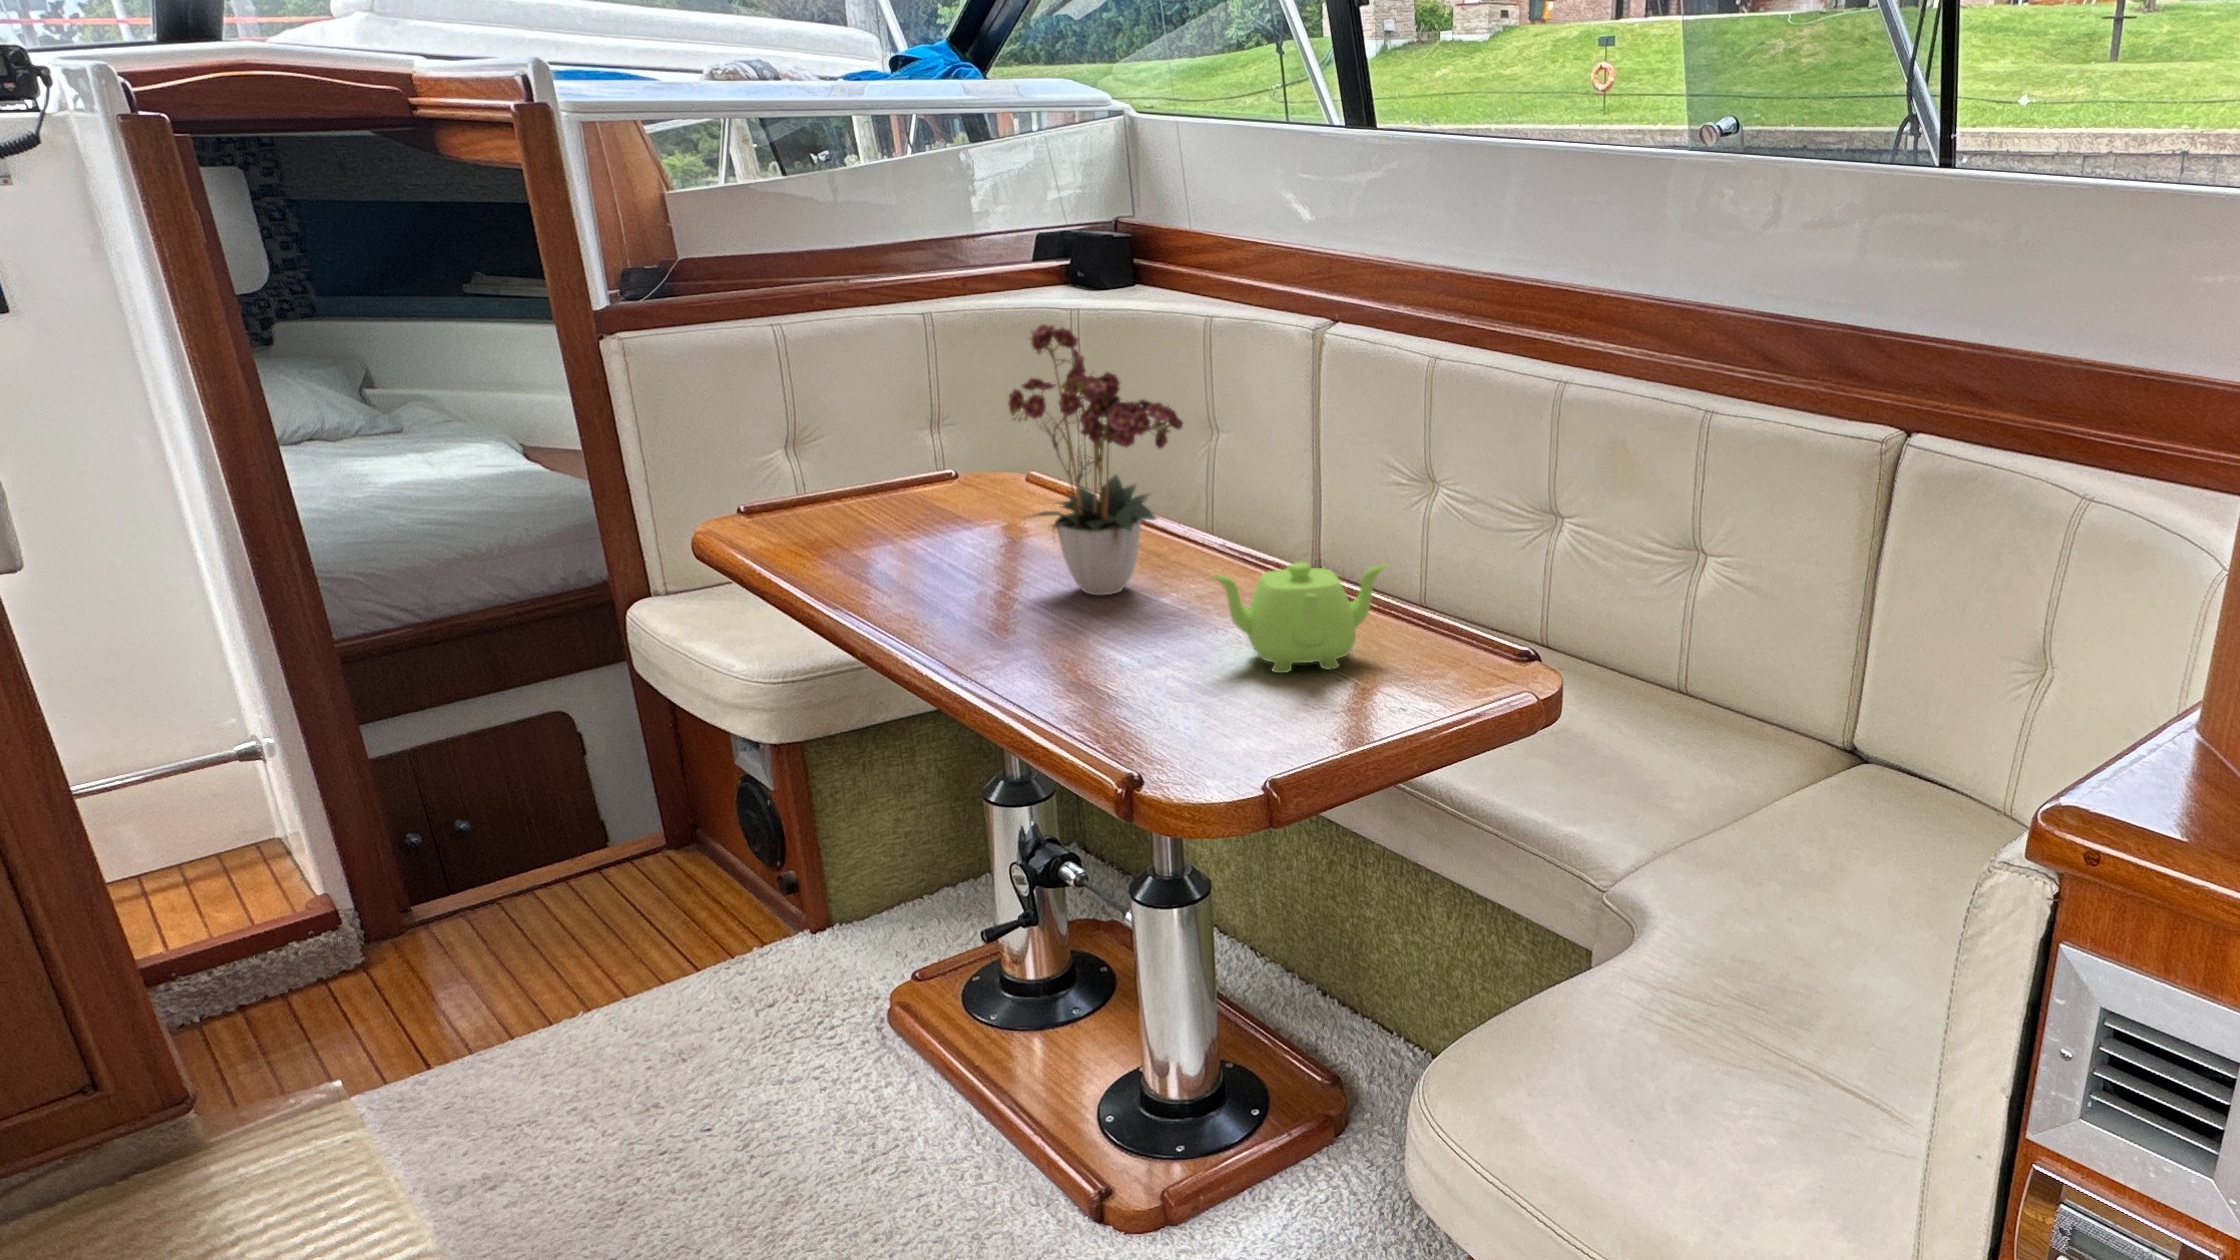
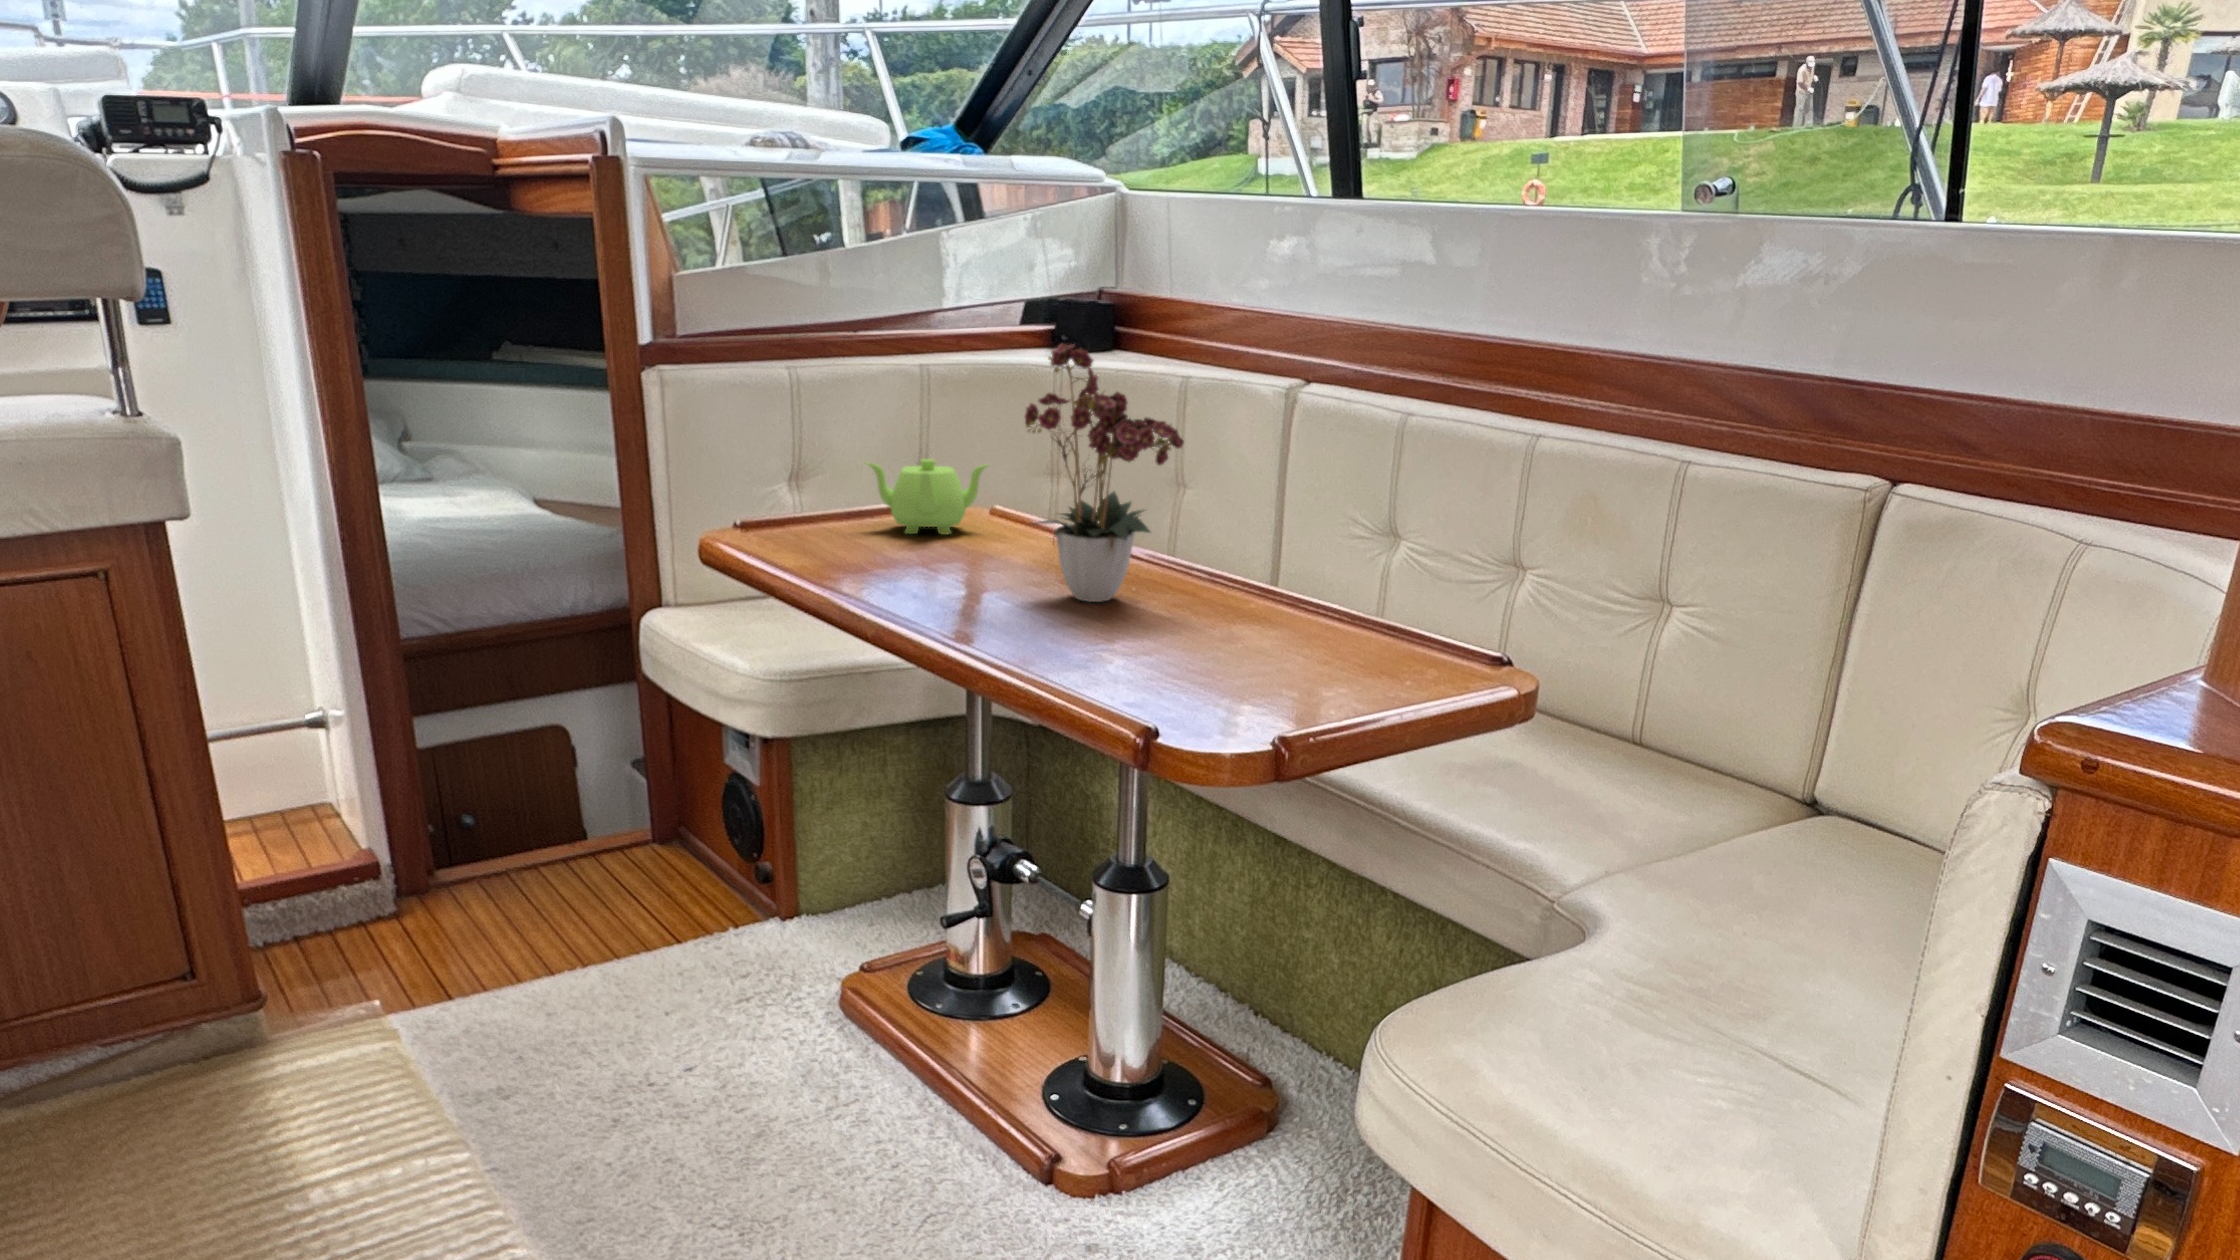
teapot: present [1212,562,1387,673] -> present [868,459,988,534]

